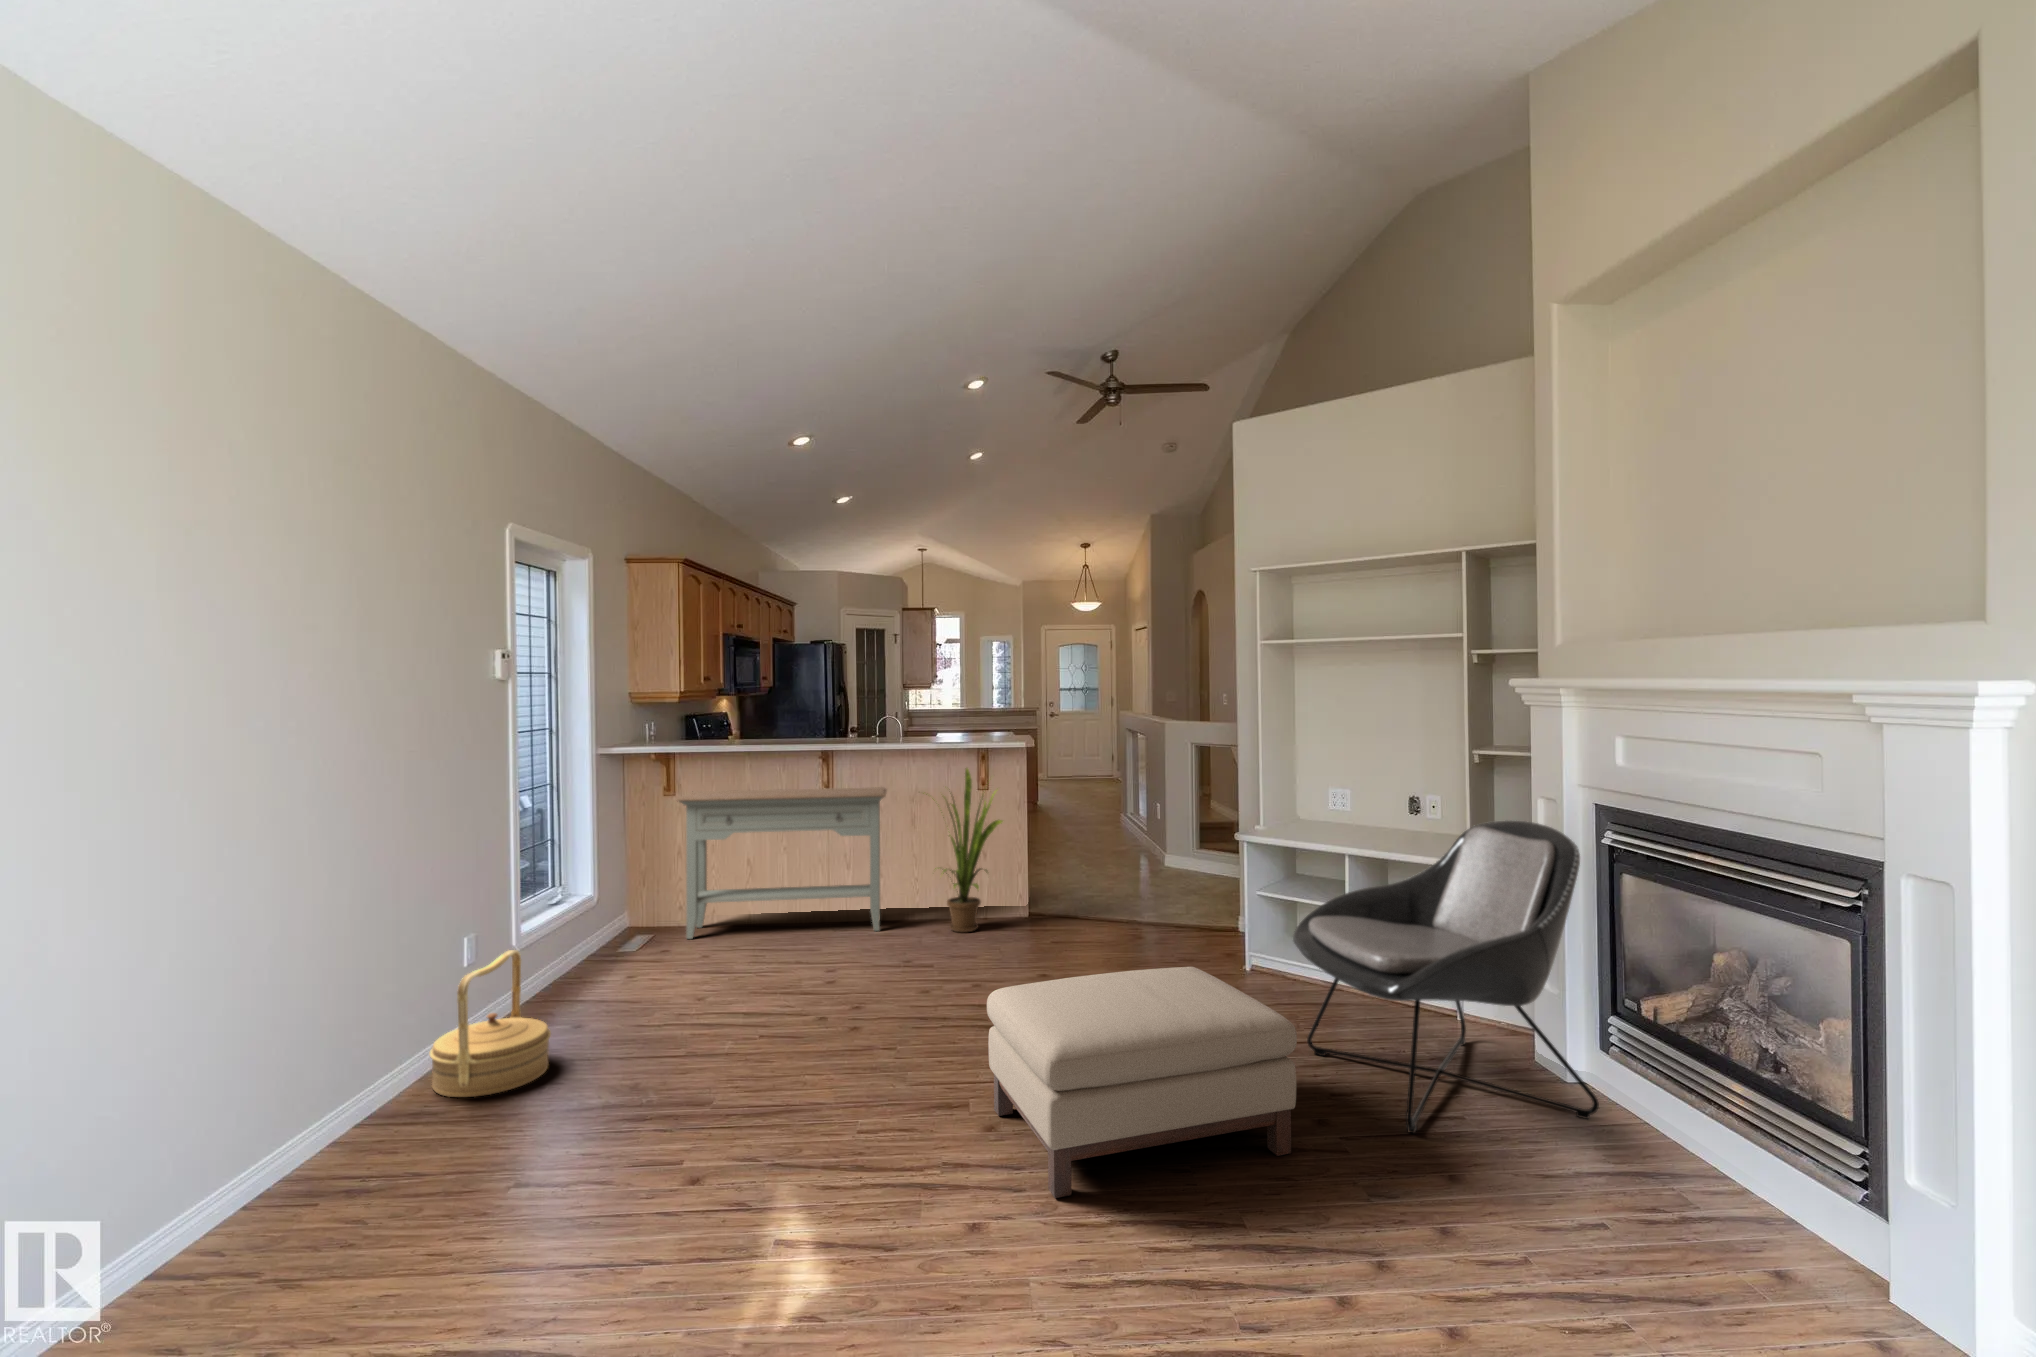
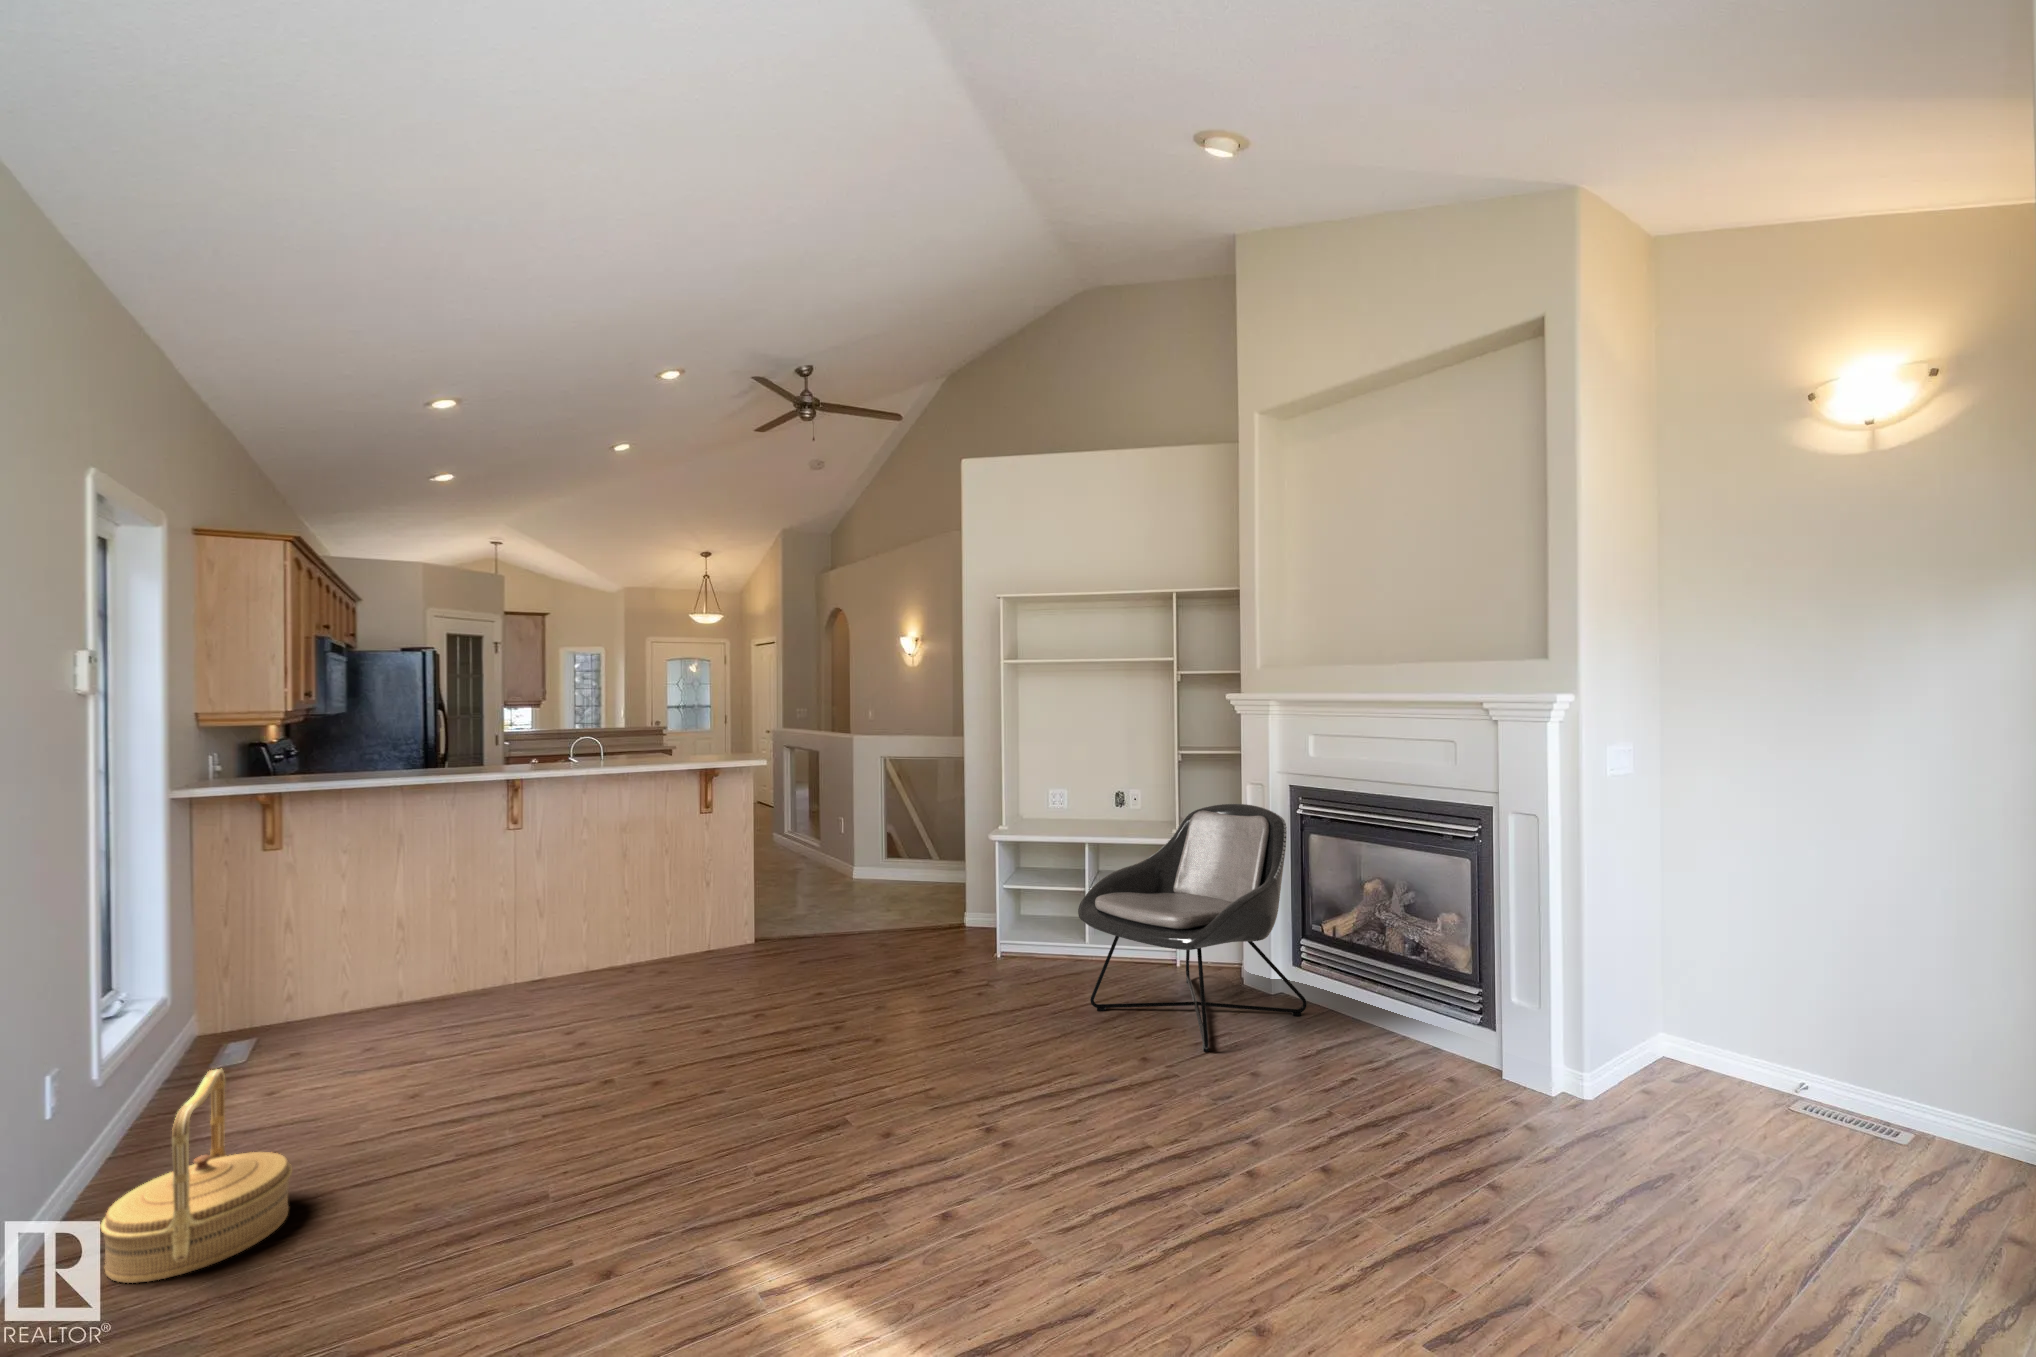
house plant: present [923,768,1003,932] -> none [649,799,745,967]
console table: present [678,787,886,939] -> none [347,827,617,1029]
ottoman: present [987,967,1297,1198] -> none [868,951,1143,1172]

